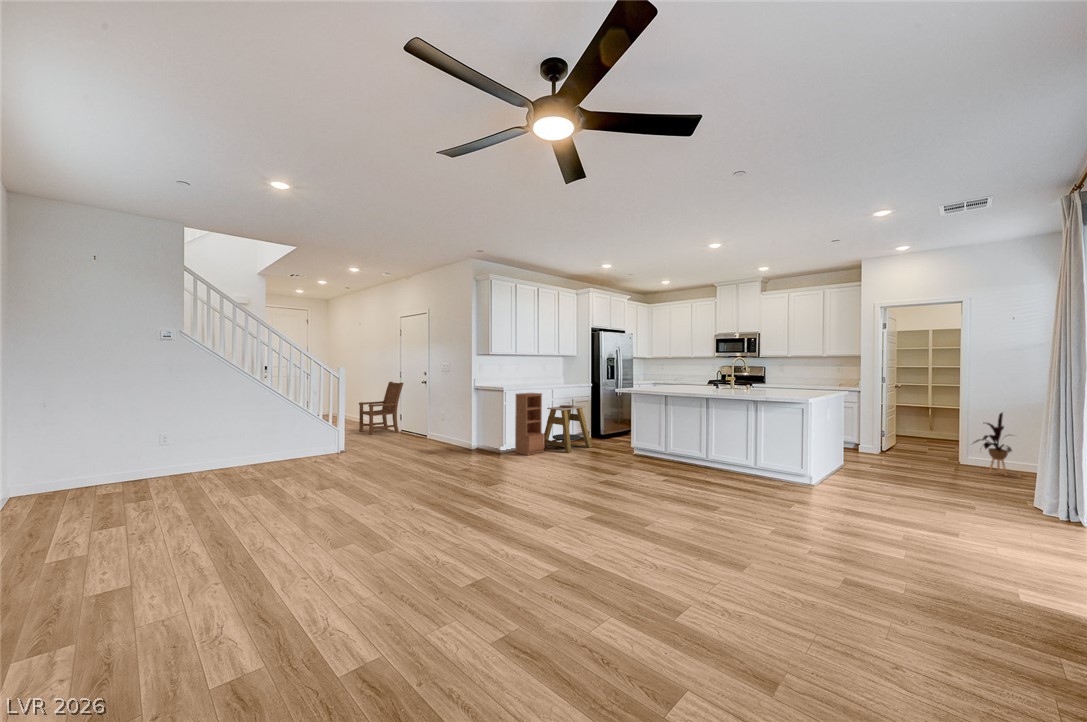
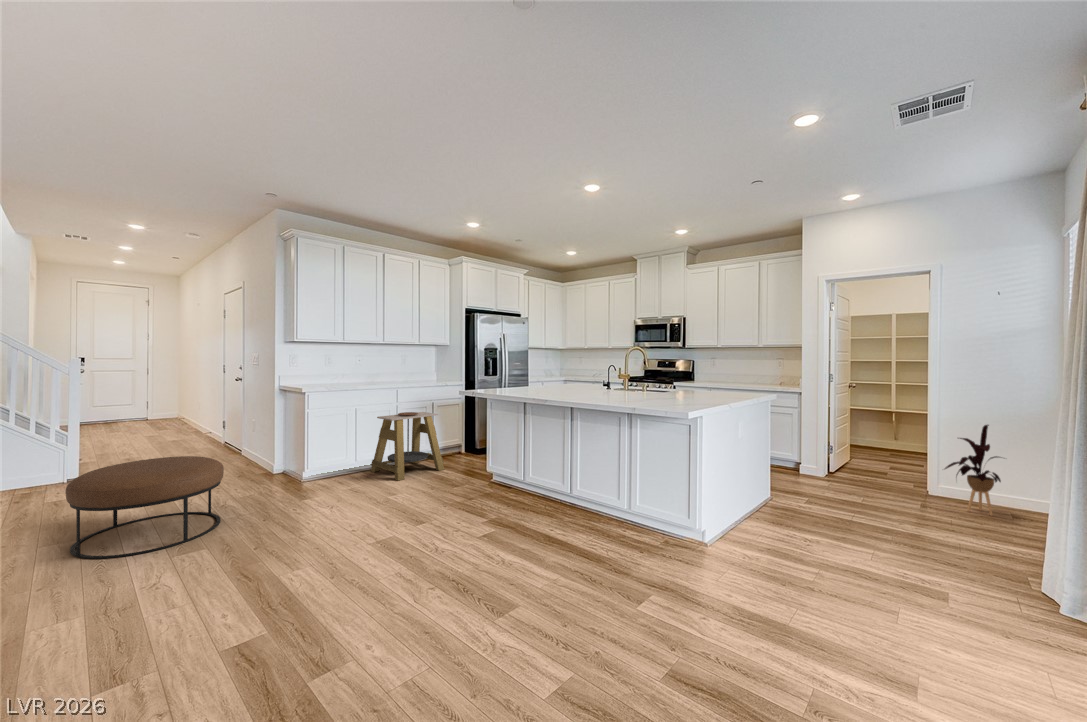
armchair: present [359,382,403,435] -> none [158,380,221,452]
bookcase: present [515,393,544,455] -> none [321,396,365,487]
ottoman: none [419,430,492,486] -> present [66,456,224,559]

